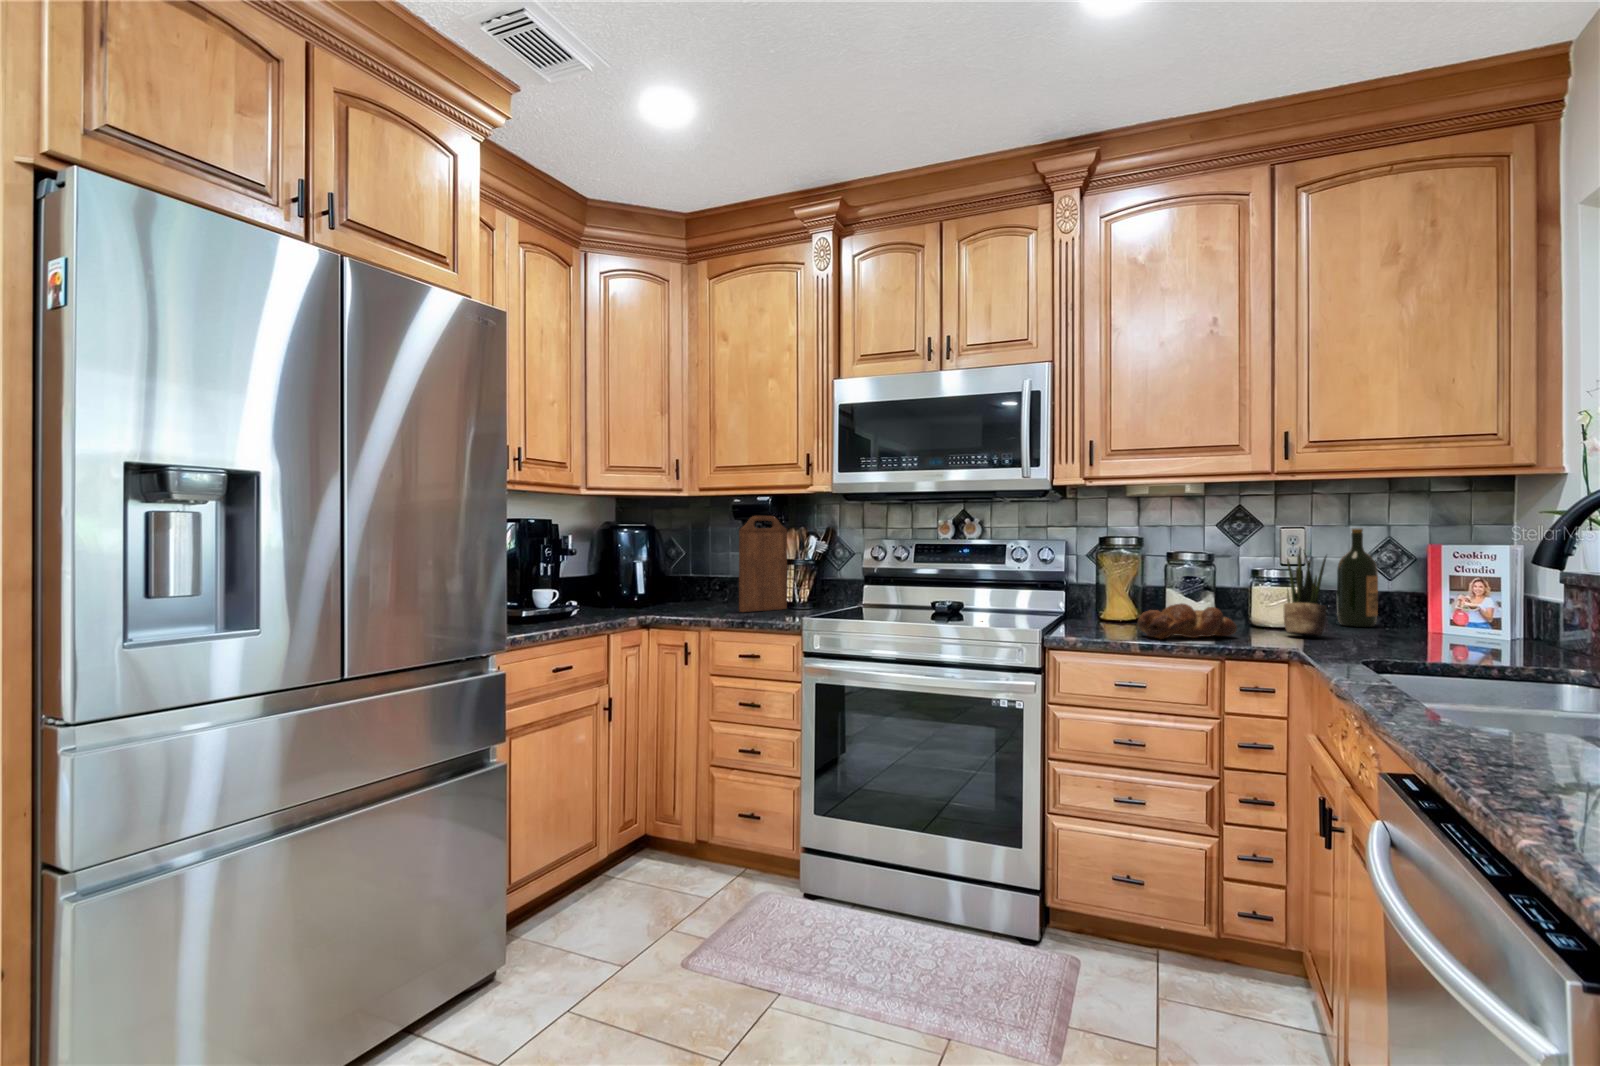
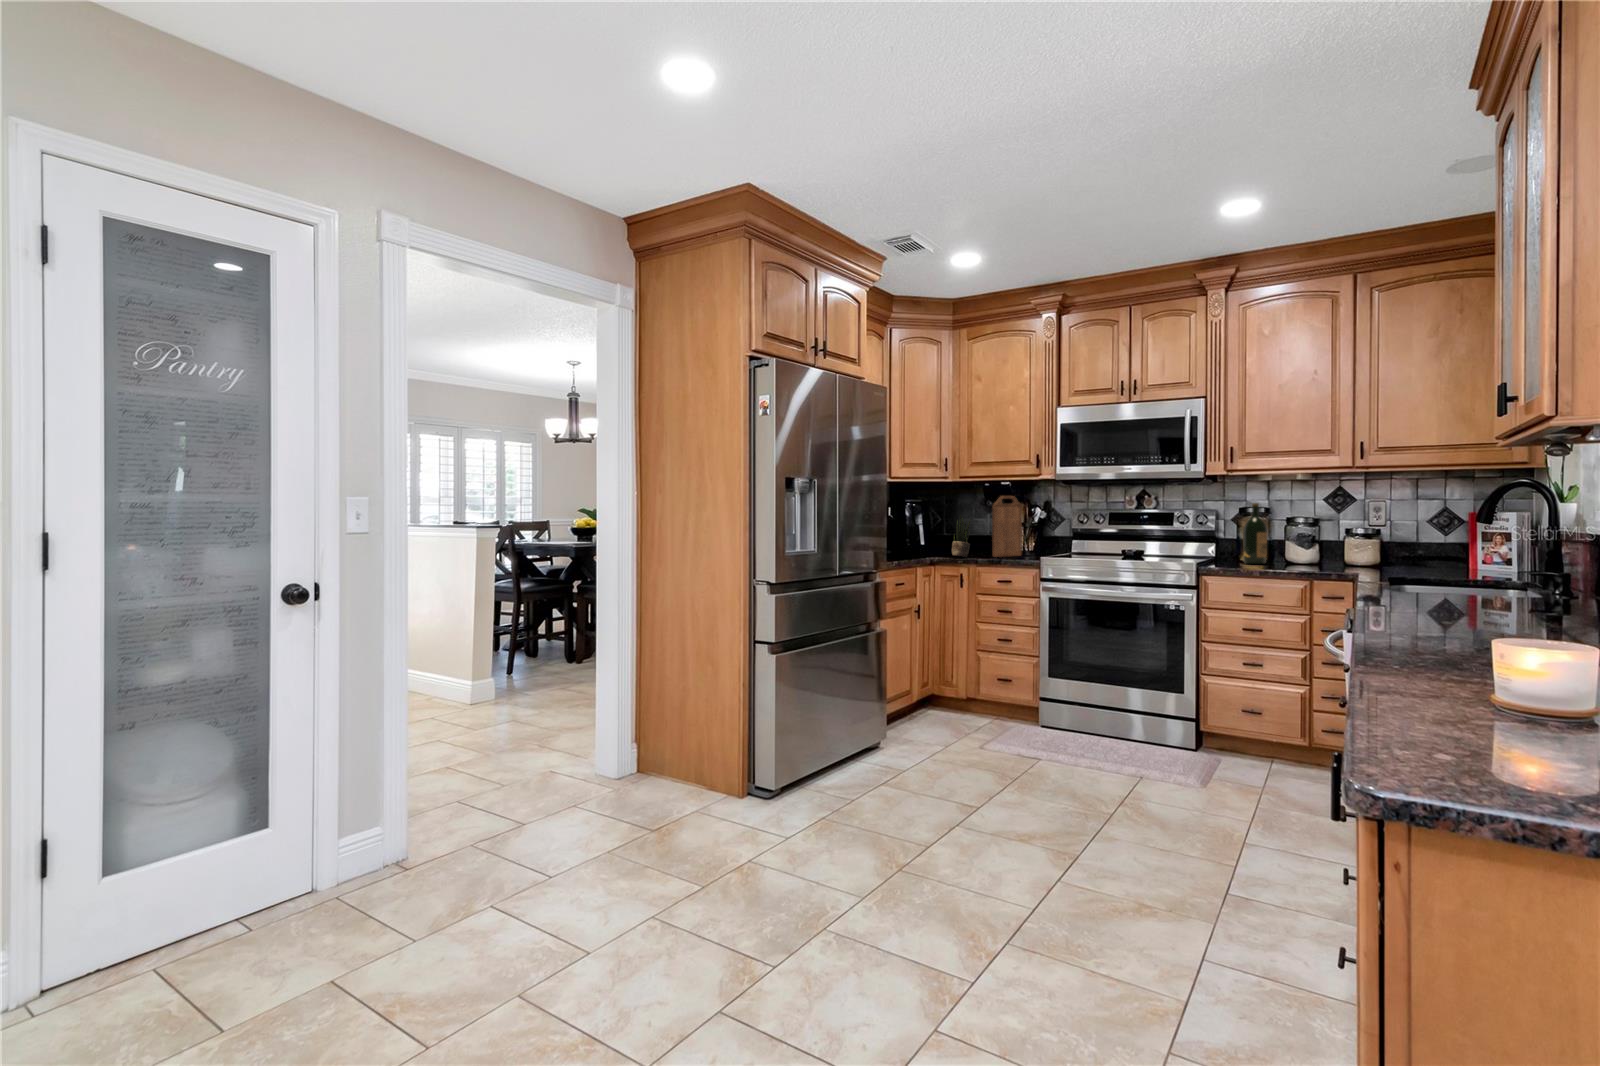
wine bottle: present [1337,528,1378,627] -> present [1243,503,1267,564]
potted plant: present [1284,548,1327,636] -> present [952,515,971,557]
bread loaf: present [1138,603,1237,639] -> none [1260,548,1326,568]

